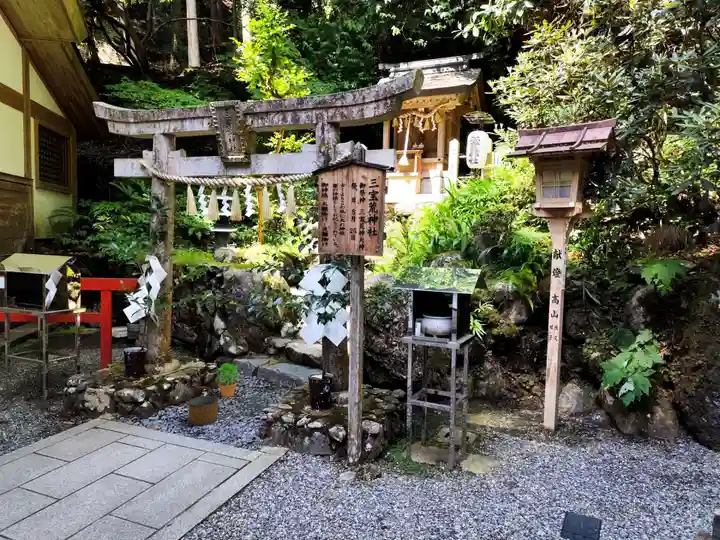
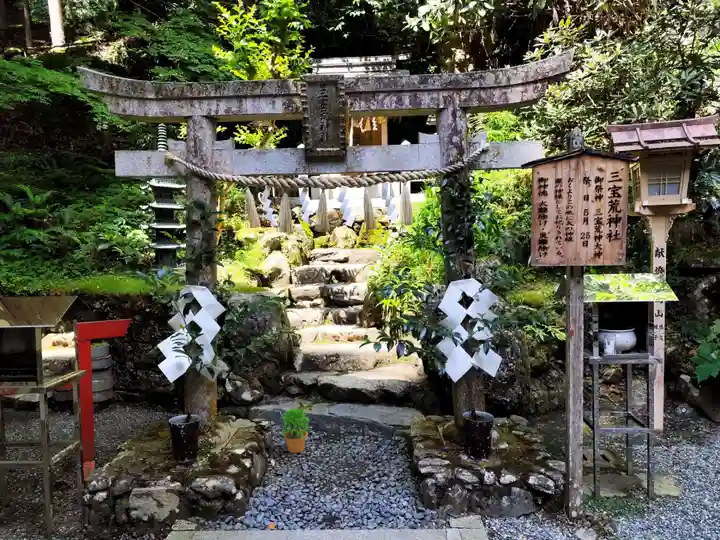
bucket: present [188,387,218,425] -> none [297,452,338,507]

